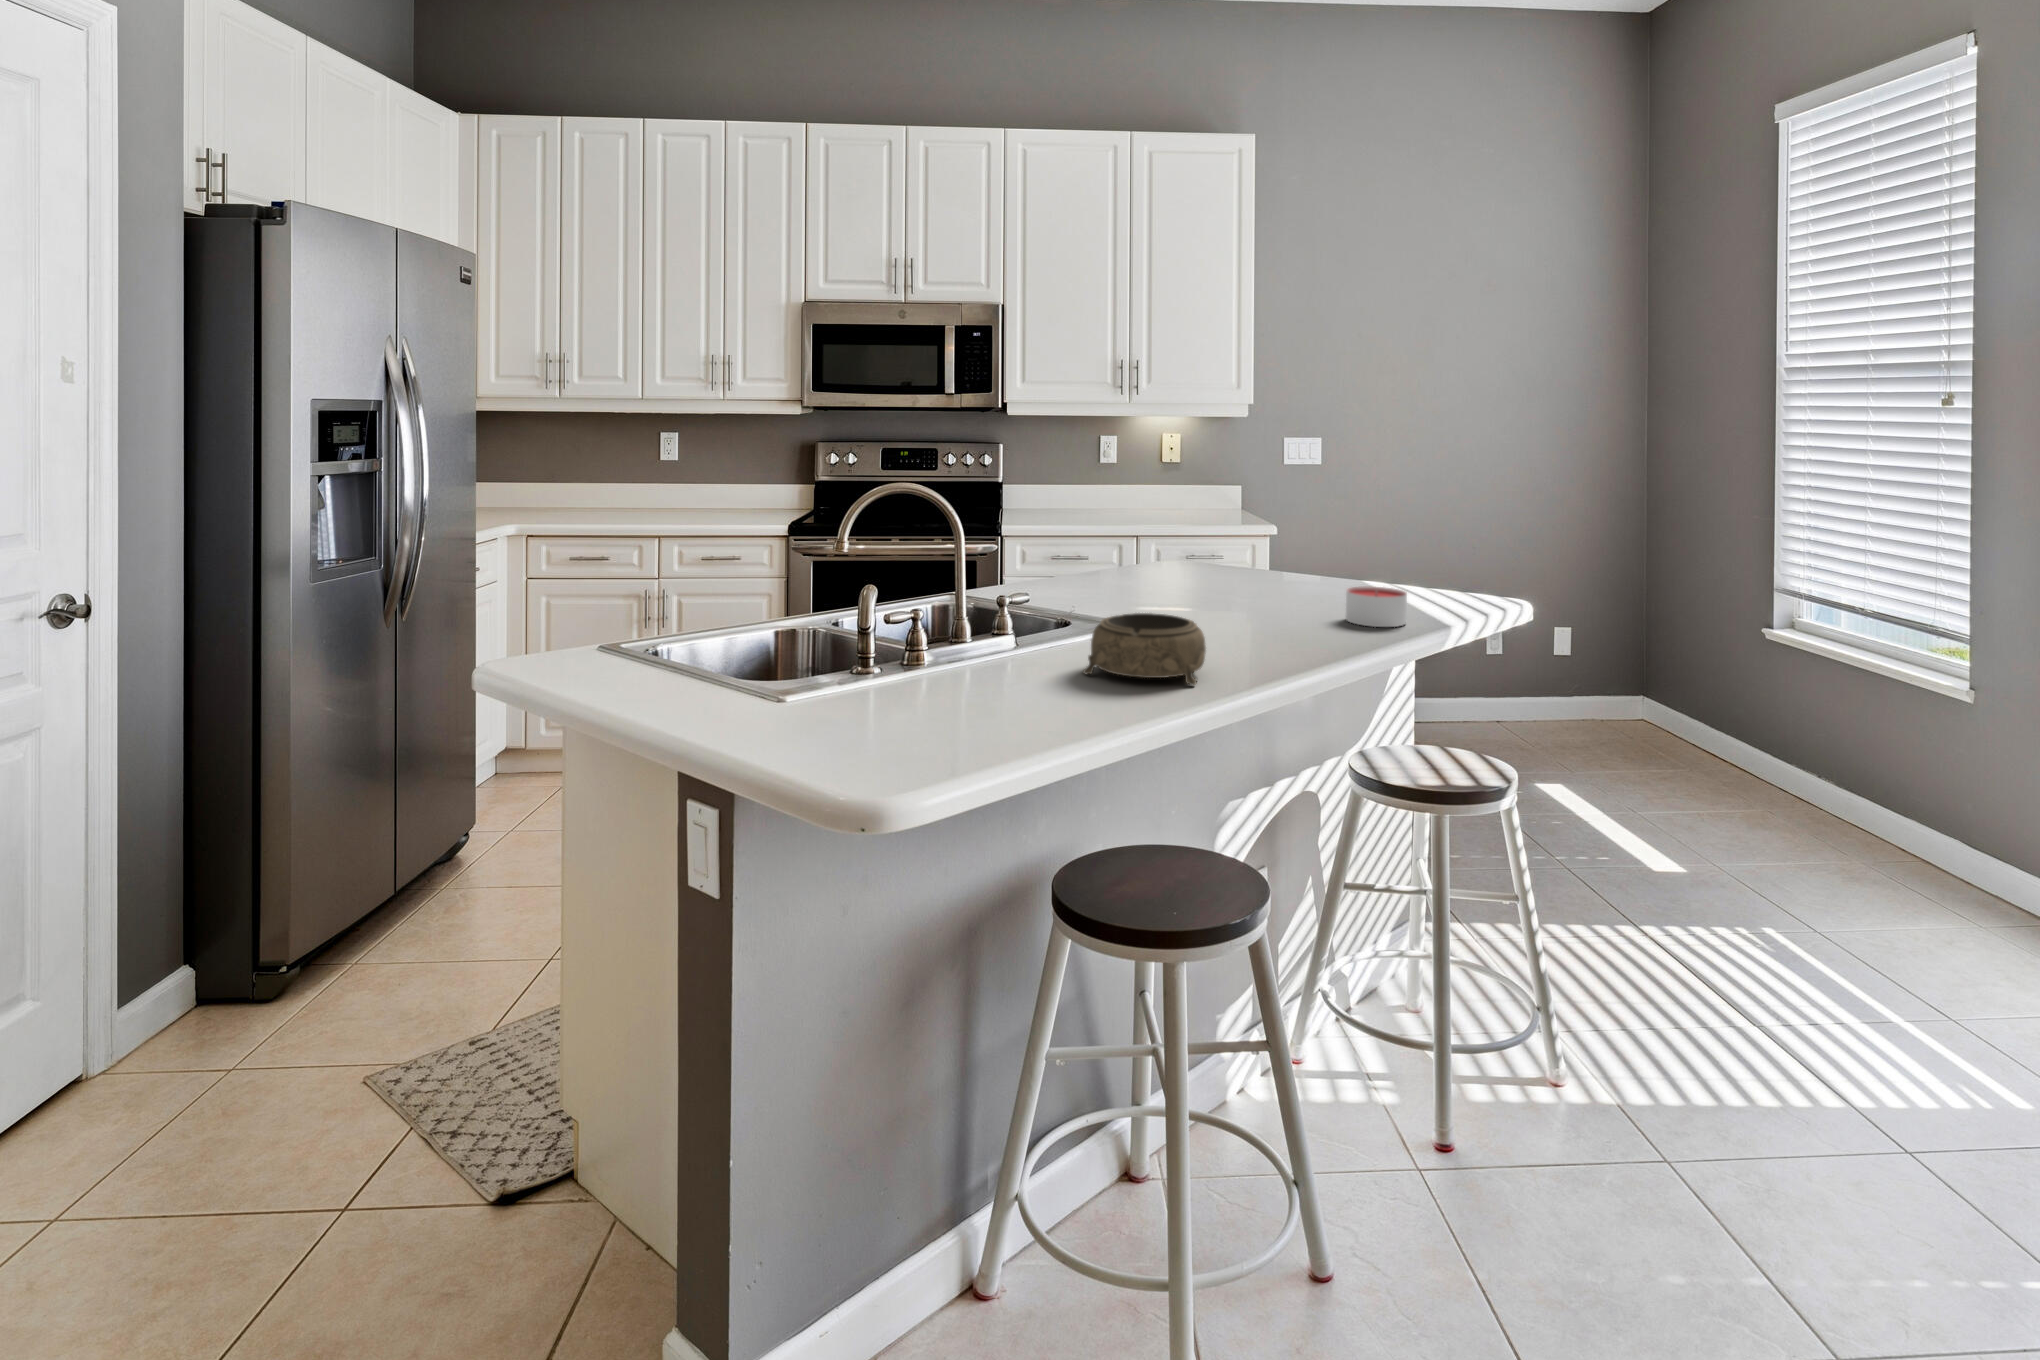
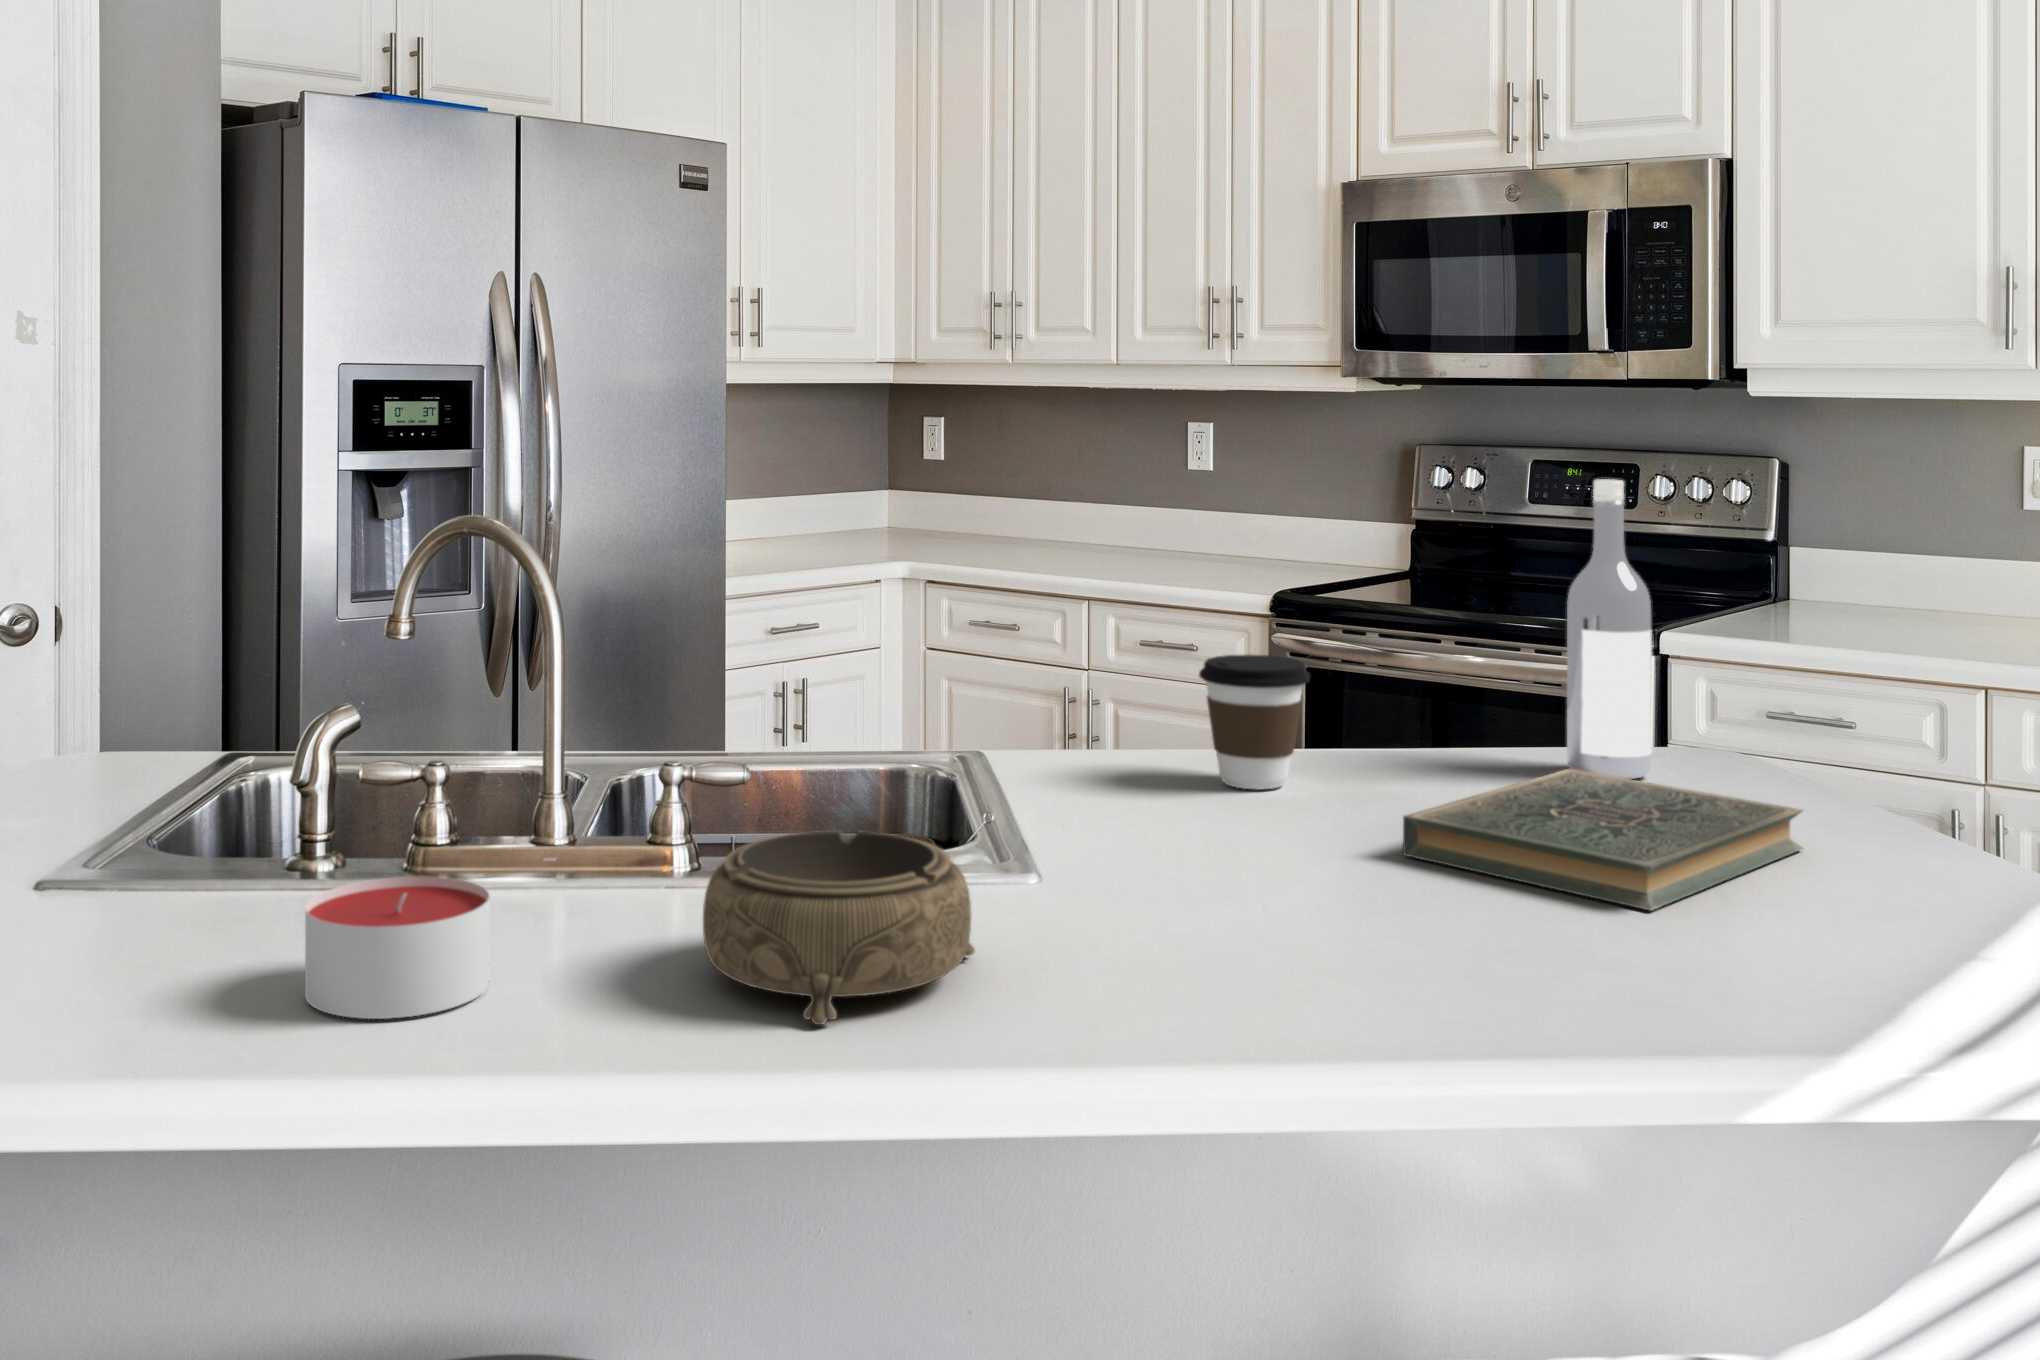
wine bottle: none [1139,453,1172,576] -> present [1567,479,1652,779]
coffee cup: none [1039,537,1088,596] -> present [1199,655,1310,789]
book: none [1175,571,1288,610] -> present [1403,769,1803,910]
candle: present [1346,586,1407,627] -> present [305,877,490,1019]

